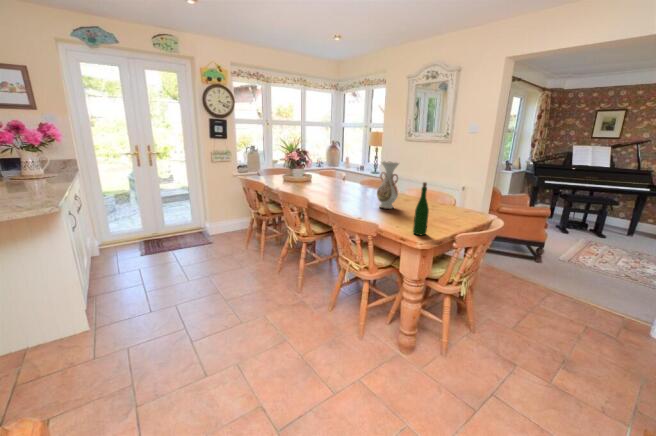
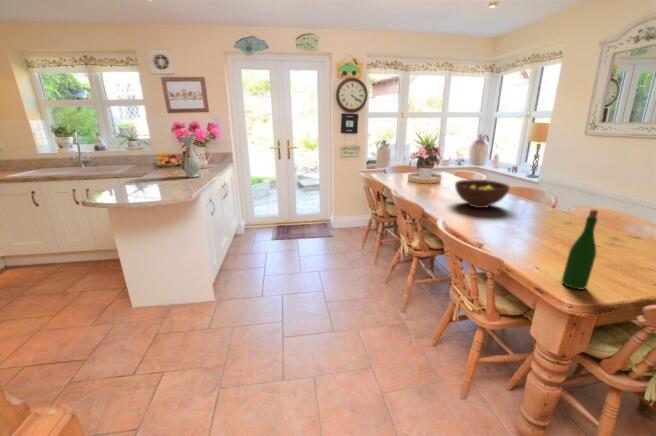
vase: present [377,162,399,209] -> present [180,136,201,178]
fruit bowl: none [329,175,368,196] -> present [455,180,510,208]

